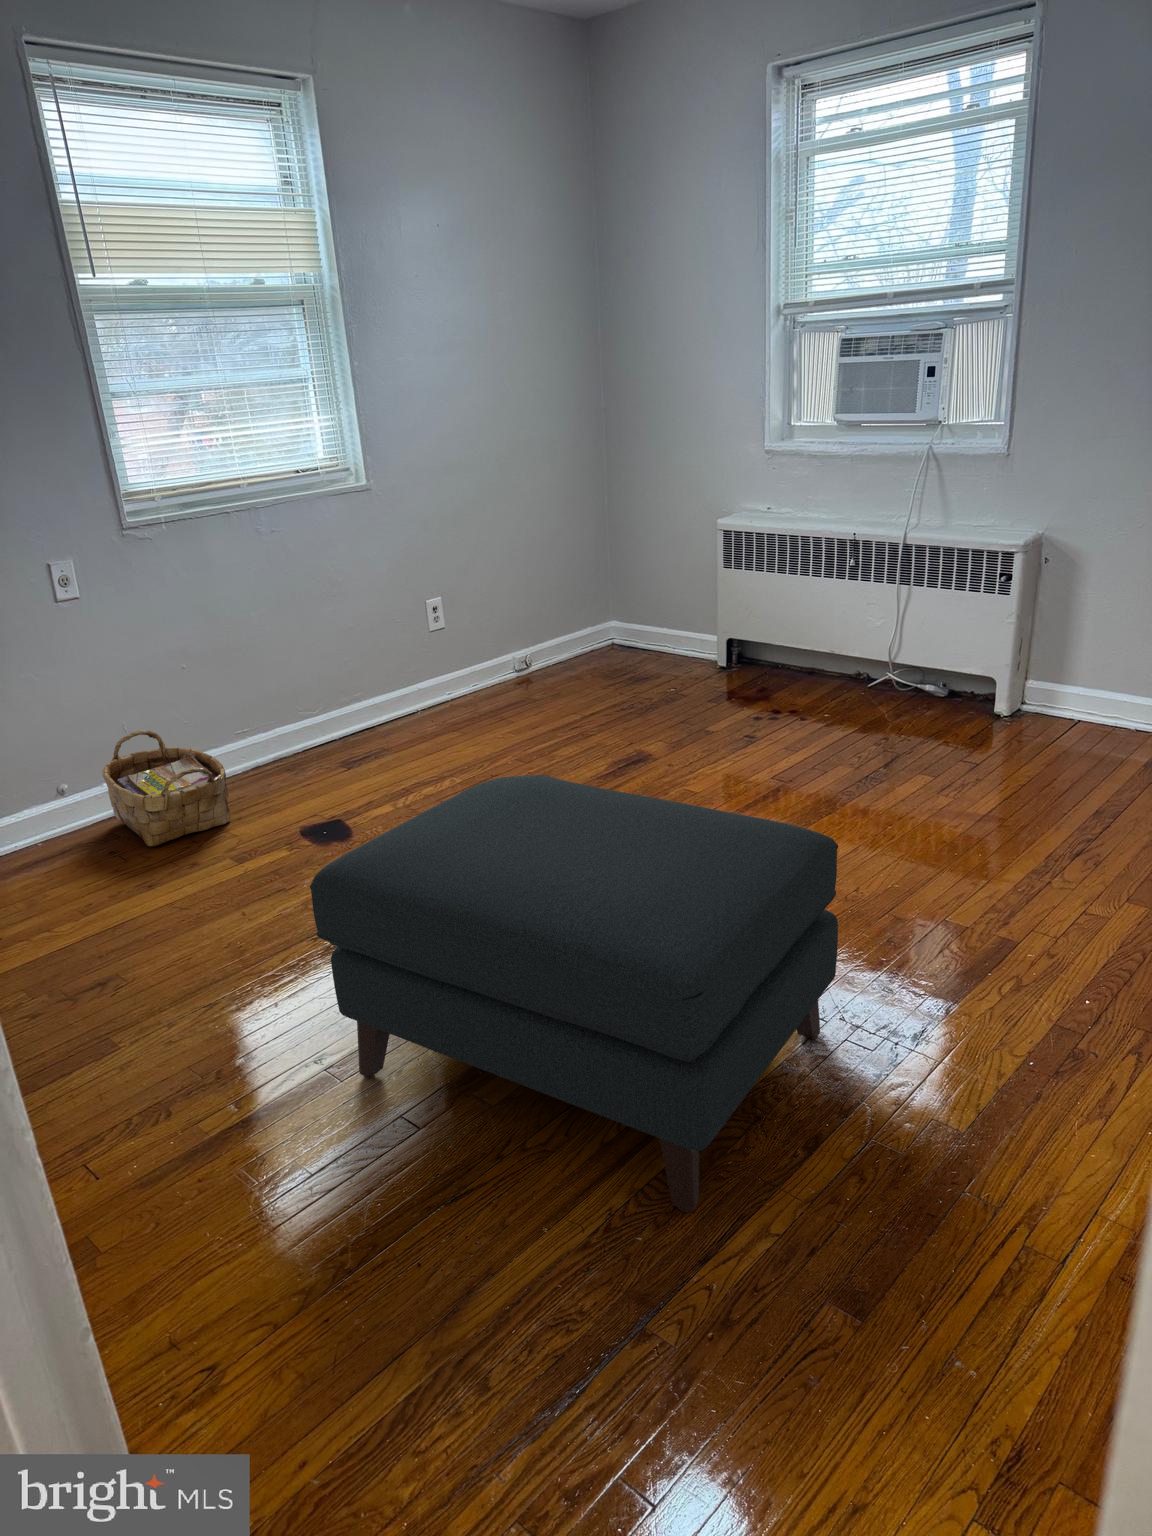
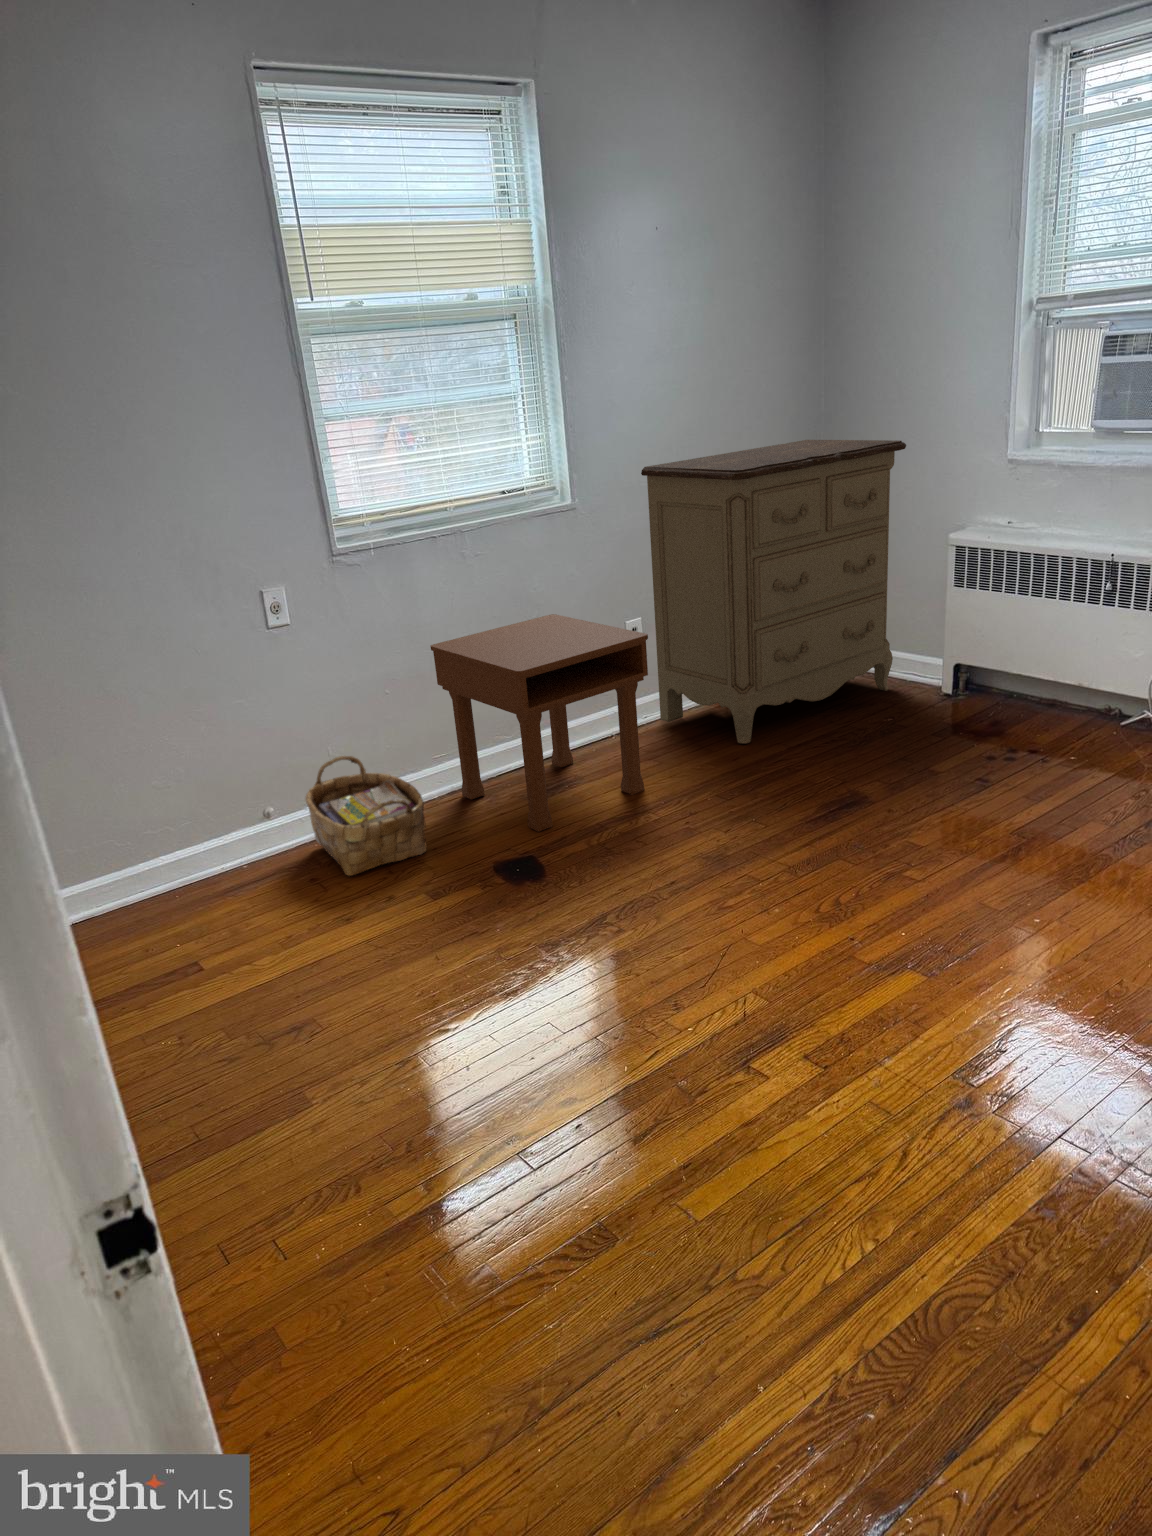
dresser: none [432,431,678,714] -> present [641,440,906,744]
nightstand: none [228,592,445,798] -> present [430,614,648,832]
ottoman: present [310,775,838,1213] -> none [511,844,1121,1391]

